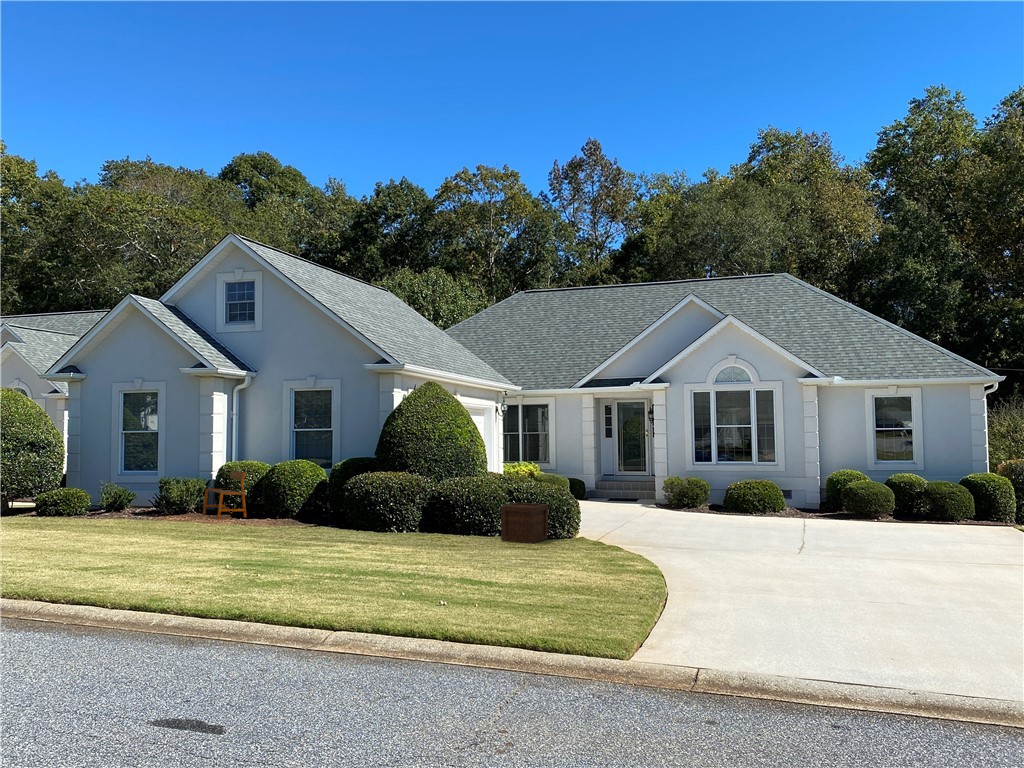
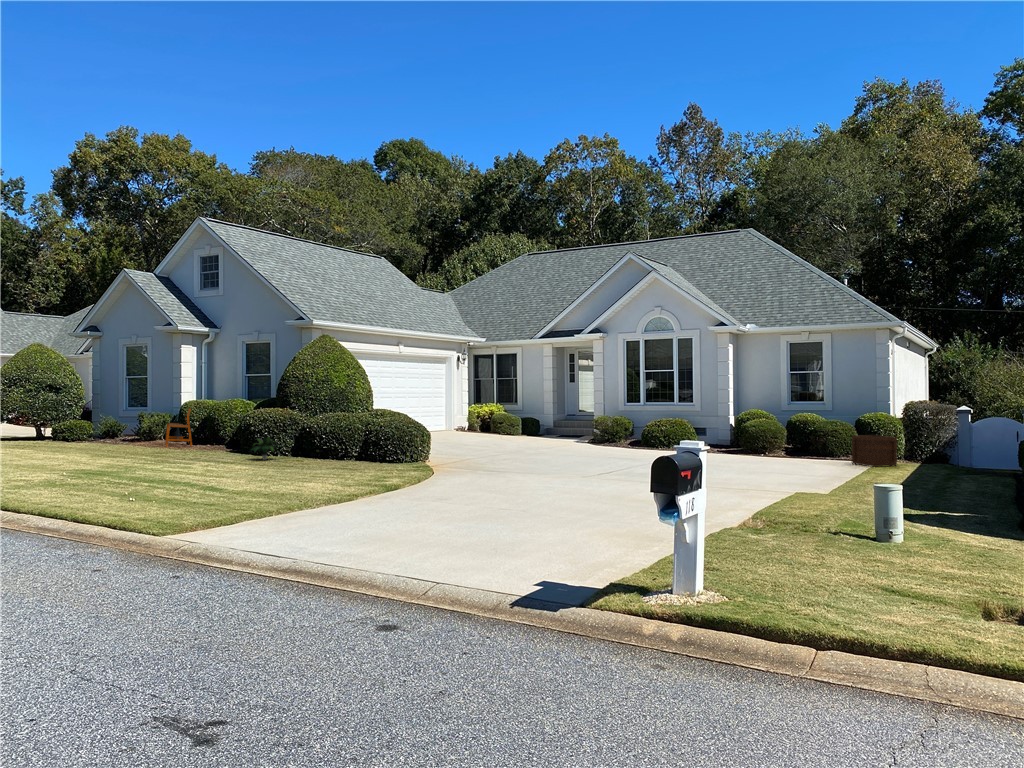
wooden crate: present [501,503,548,543] -> present [852,435,897,467]
potted plant: none [377,507,414,536] -> present [252,436,279,460]

